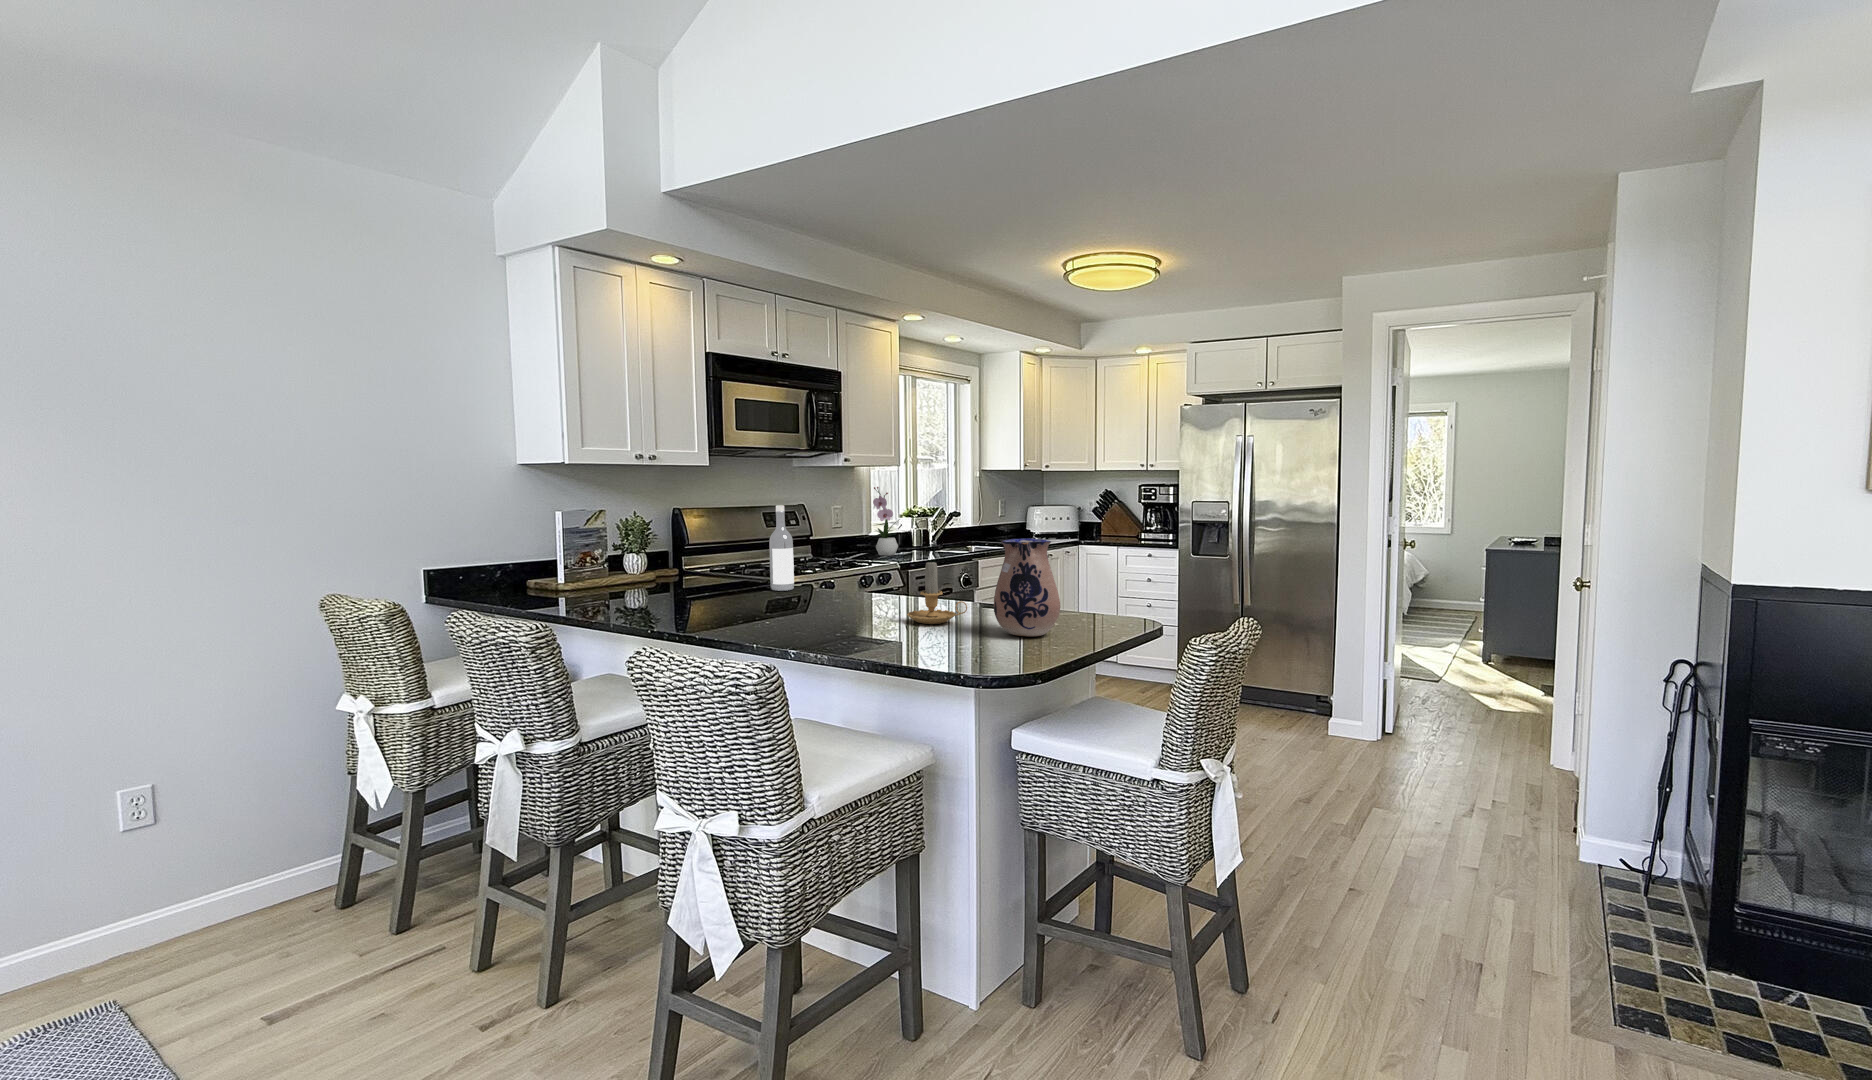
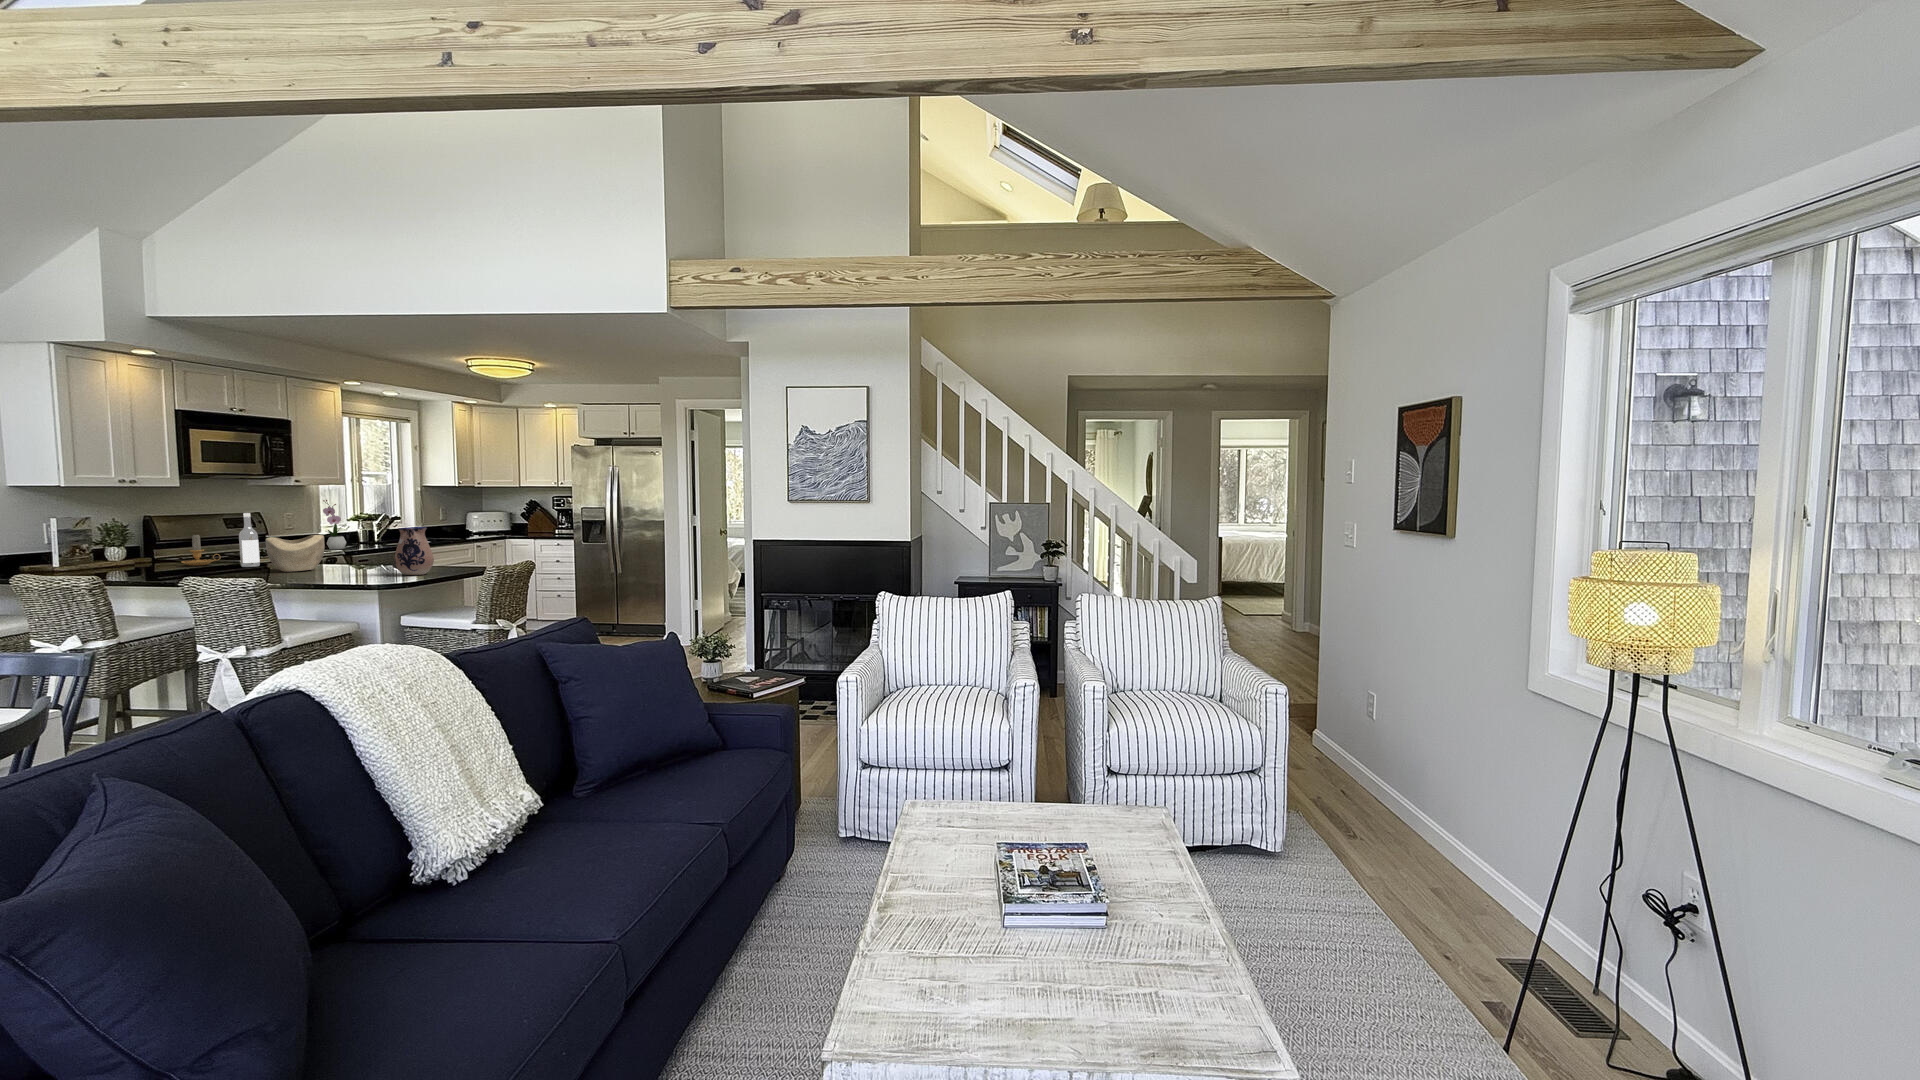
decorative bowl: none [798,545,879,608] -> present [266,535,325,572]
candle: present [907,562,967,624] -> present [182,535,221,566]

